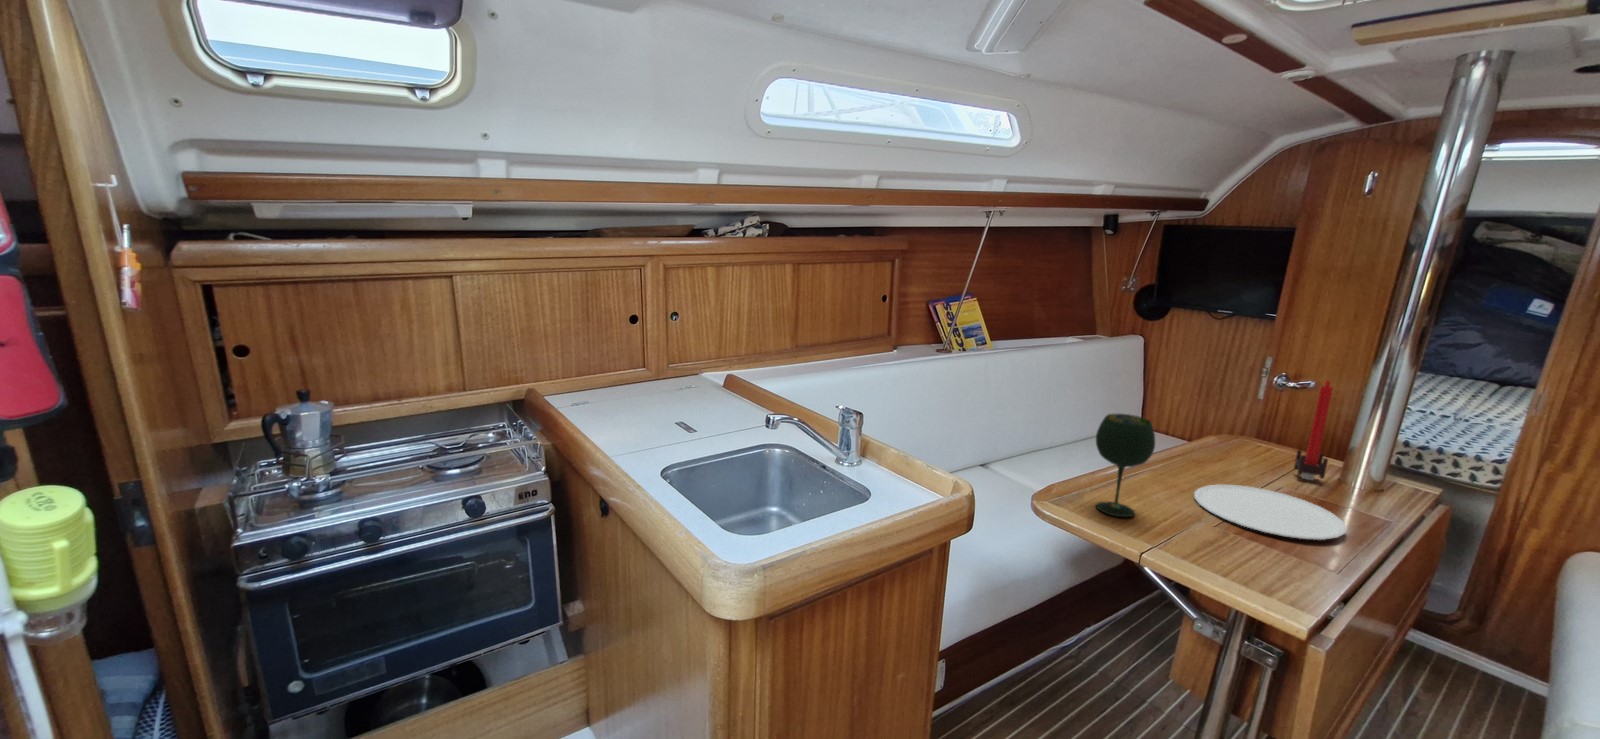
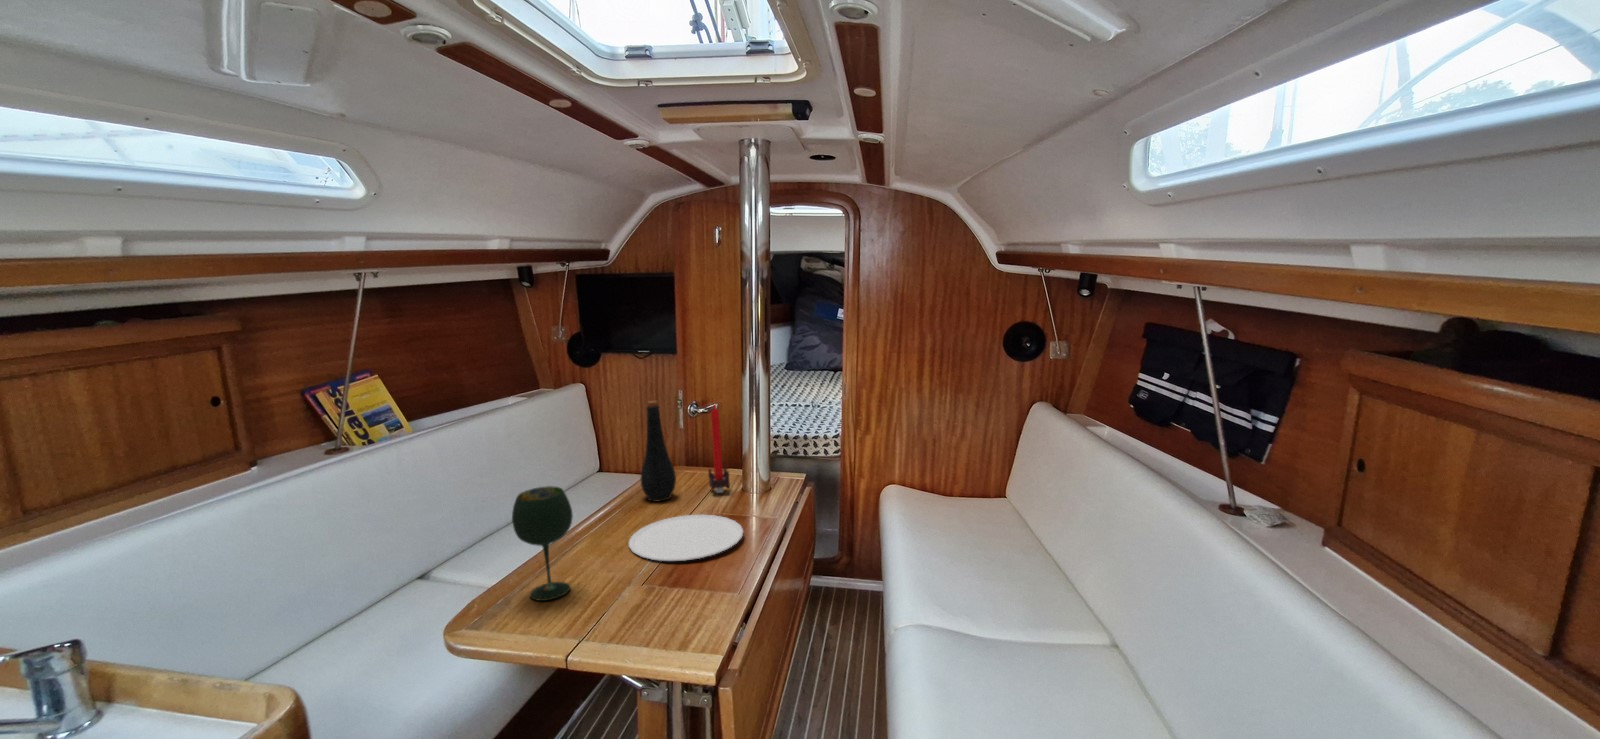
bottle: none [1209,361,1253,468] -> present [641,401,676,502]

